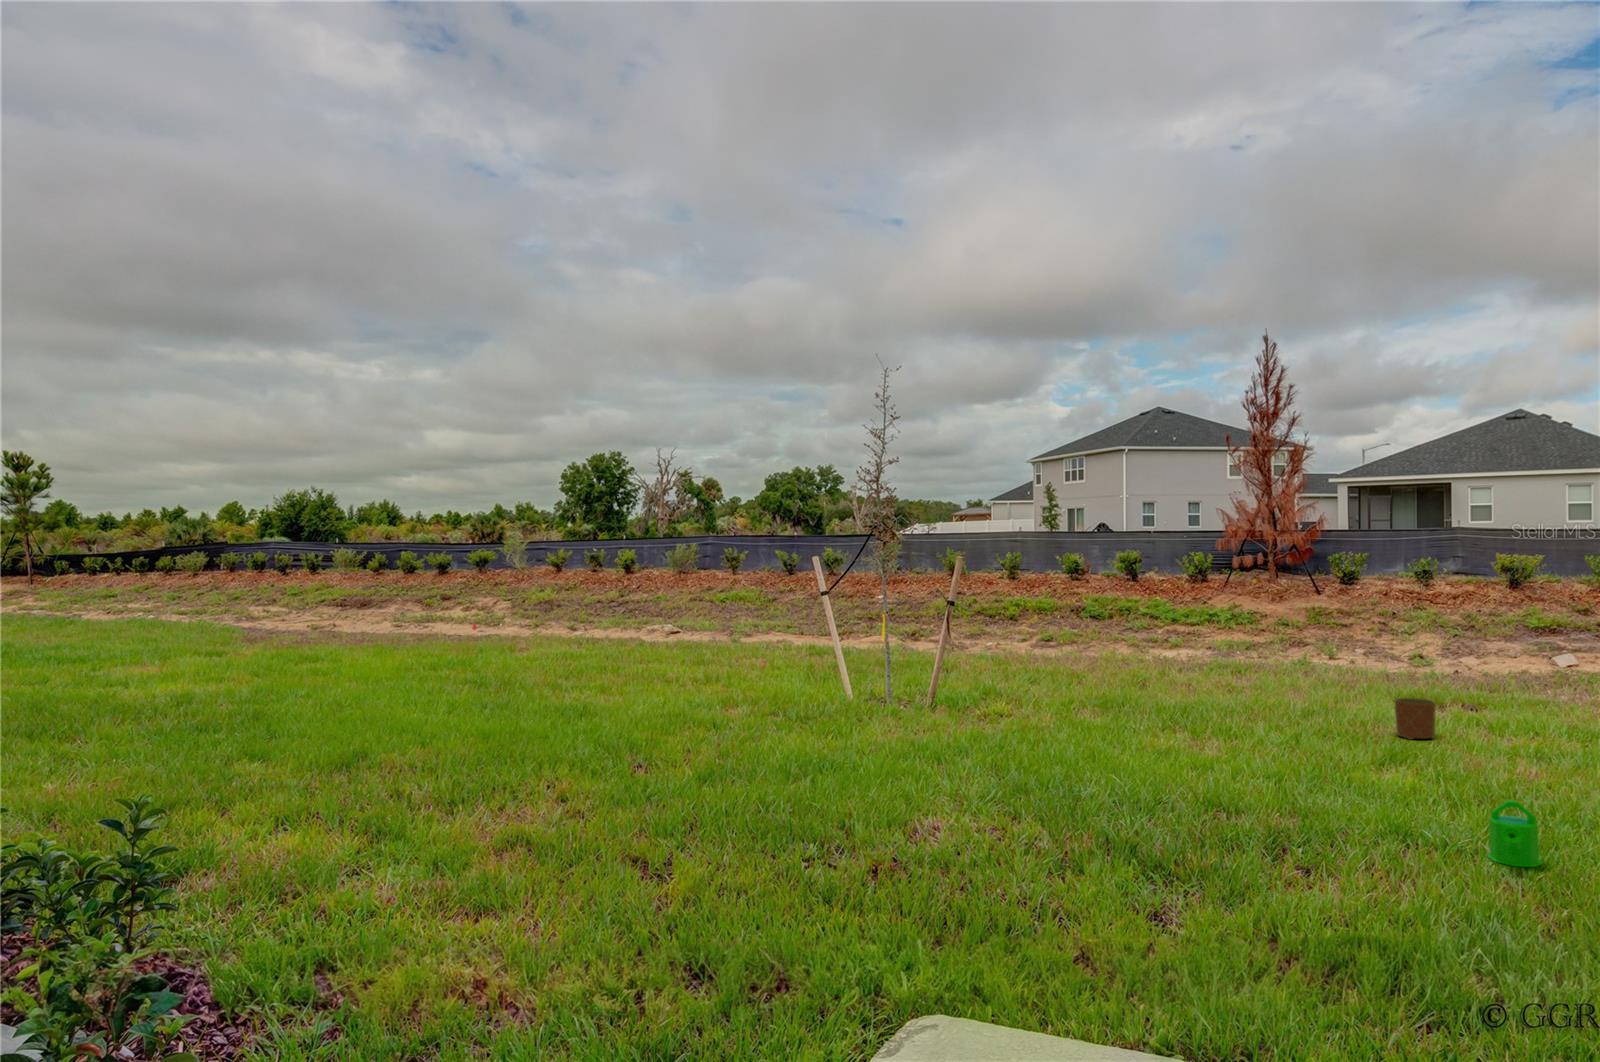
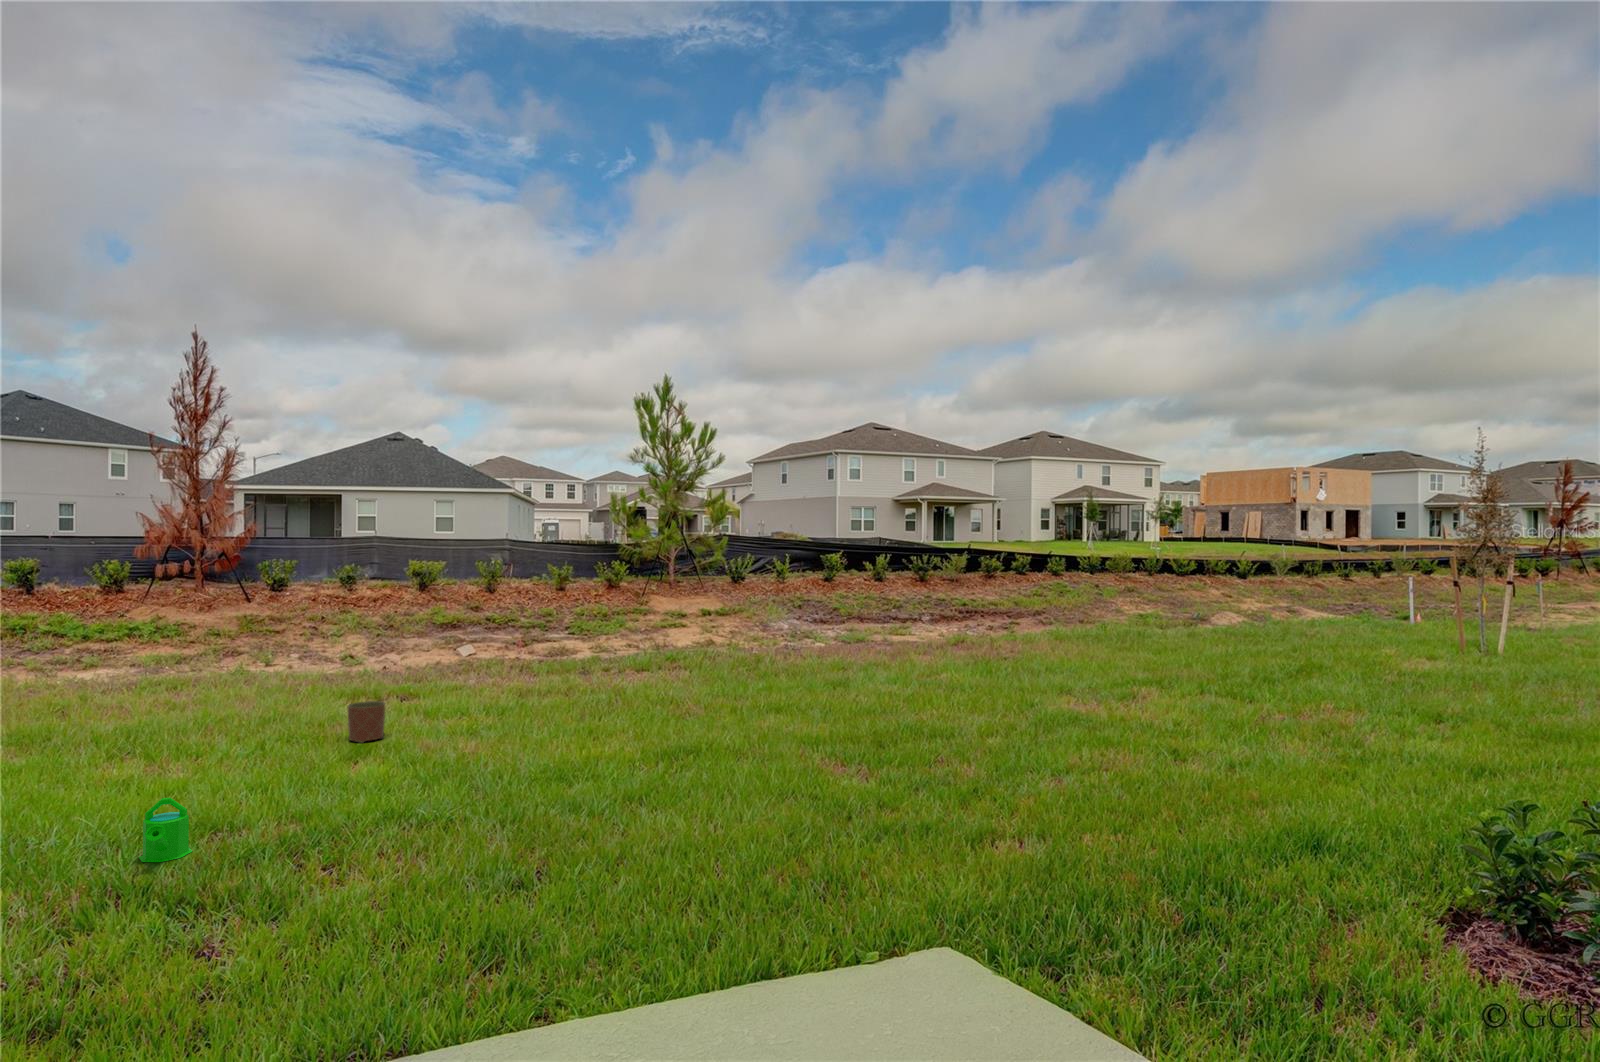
watering can: present [1487,800,1542,867] -> present [139,798,192,862]

